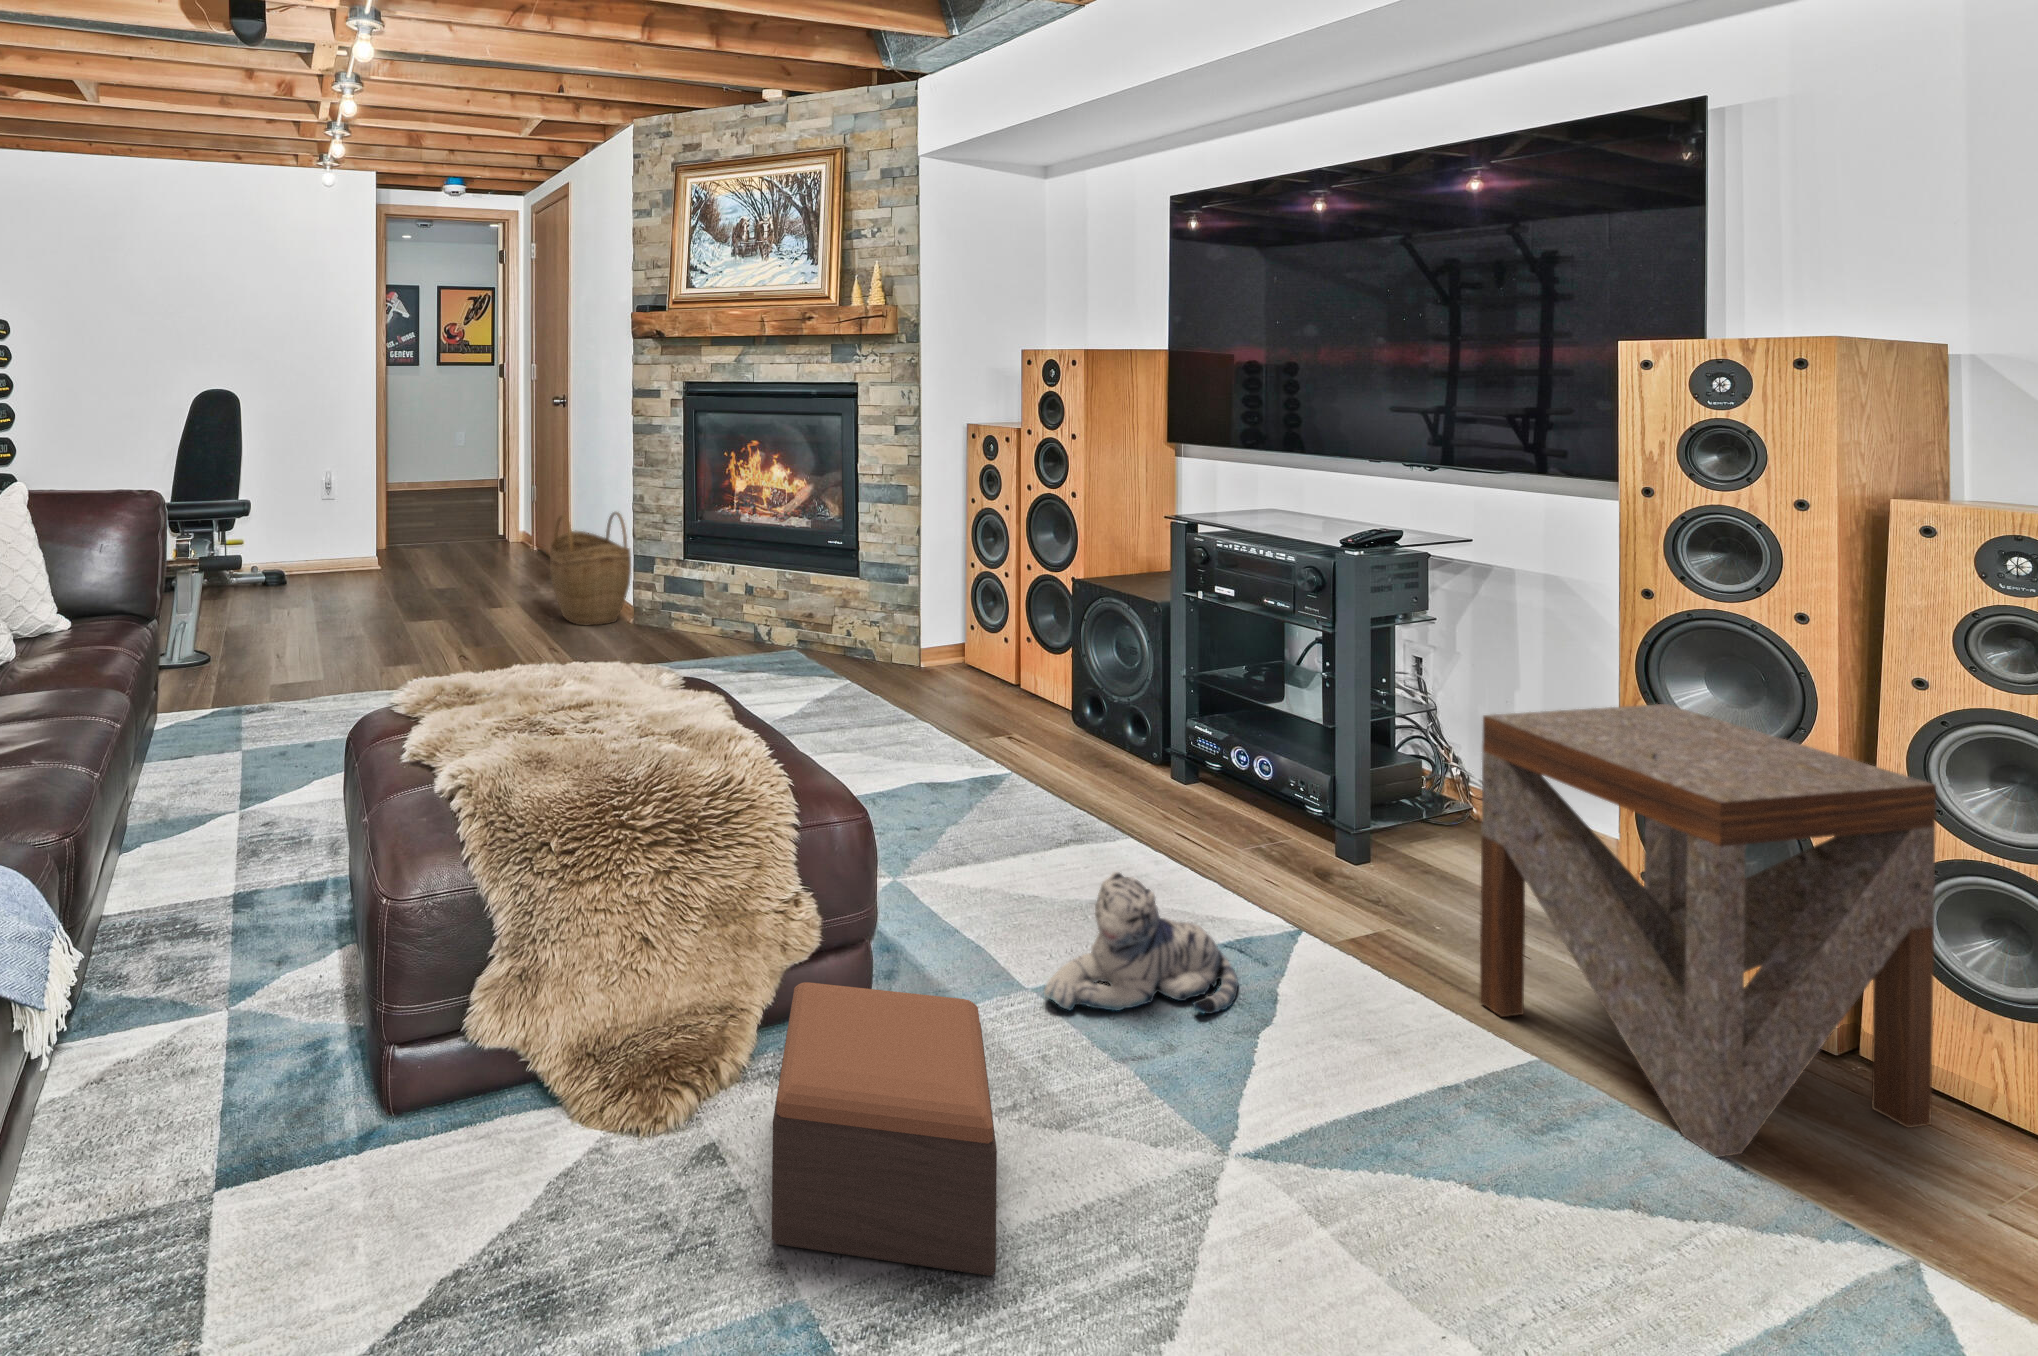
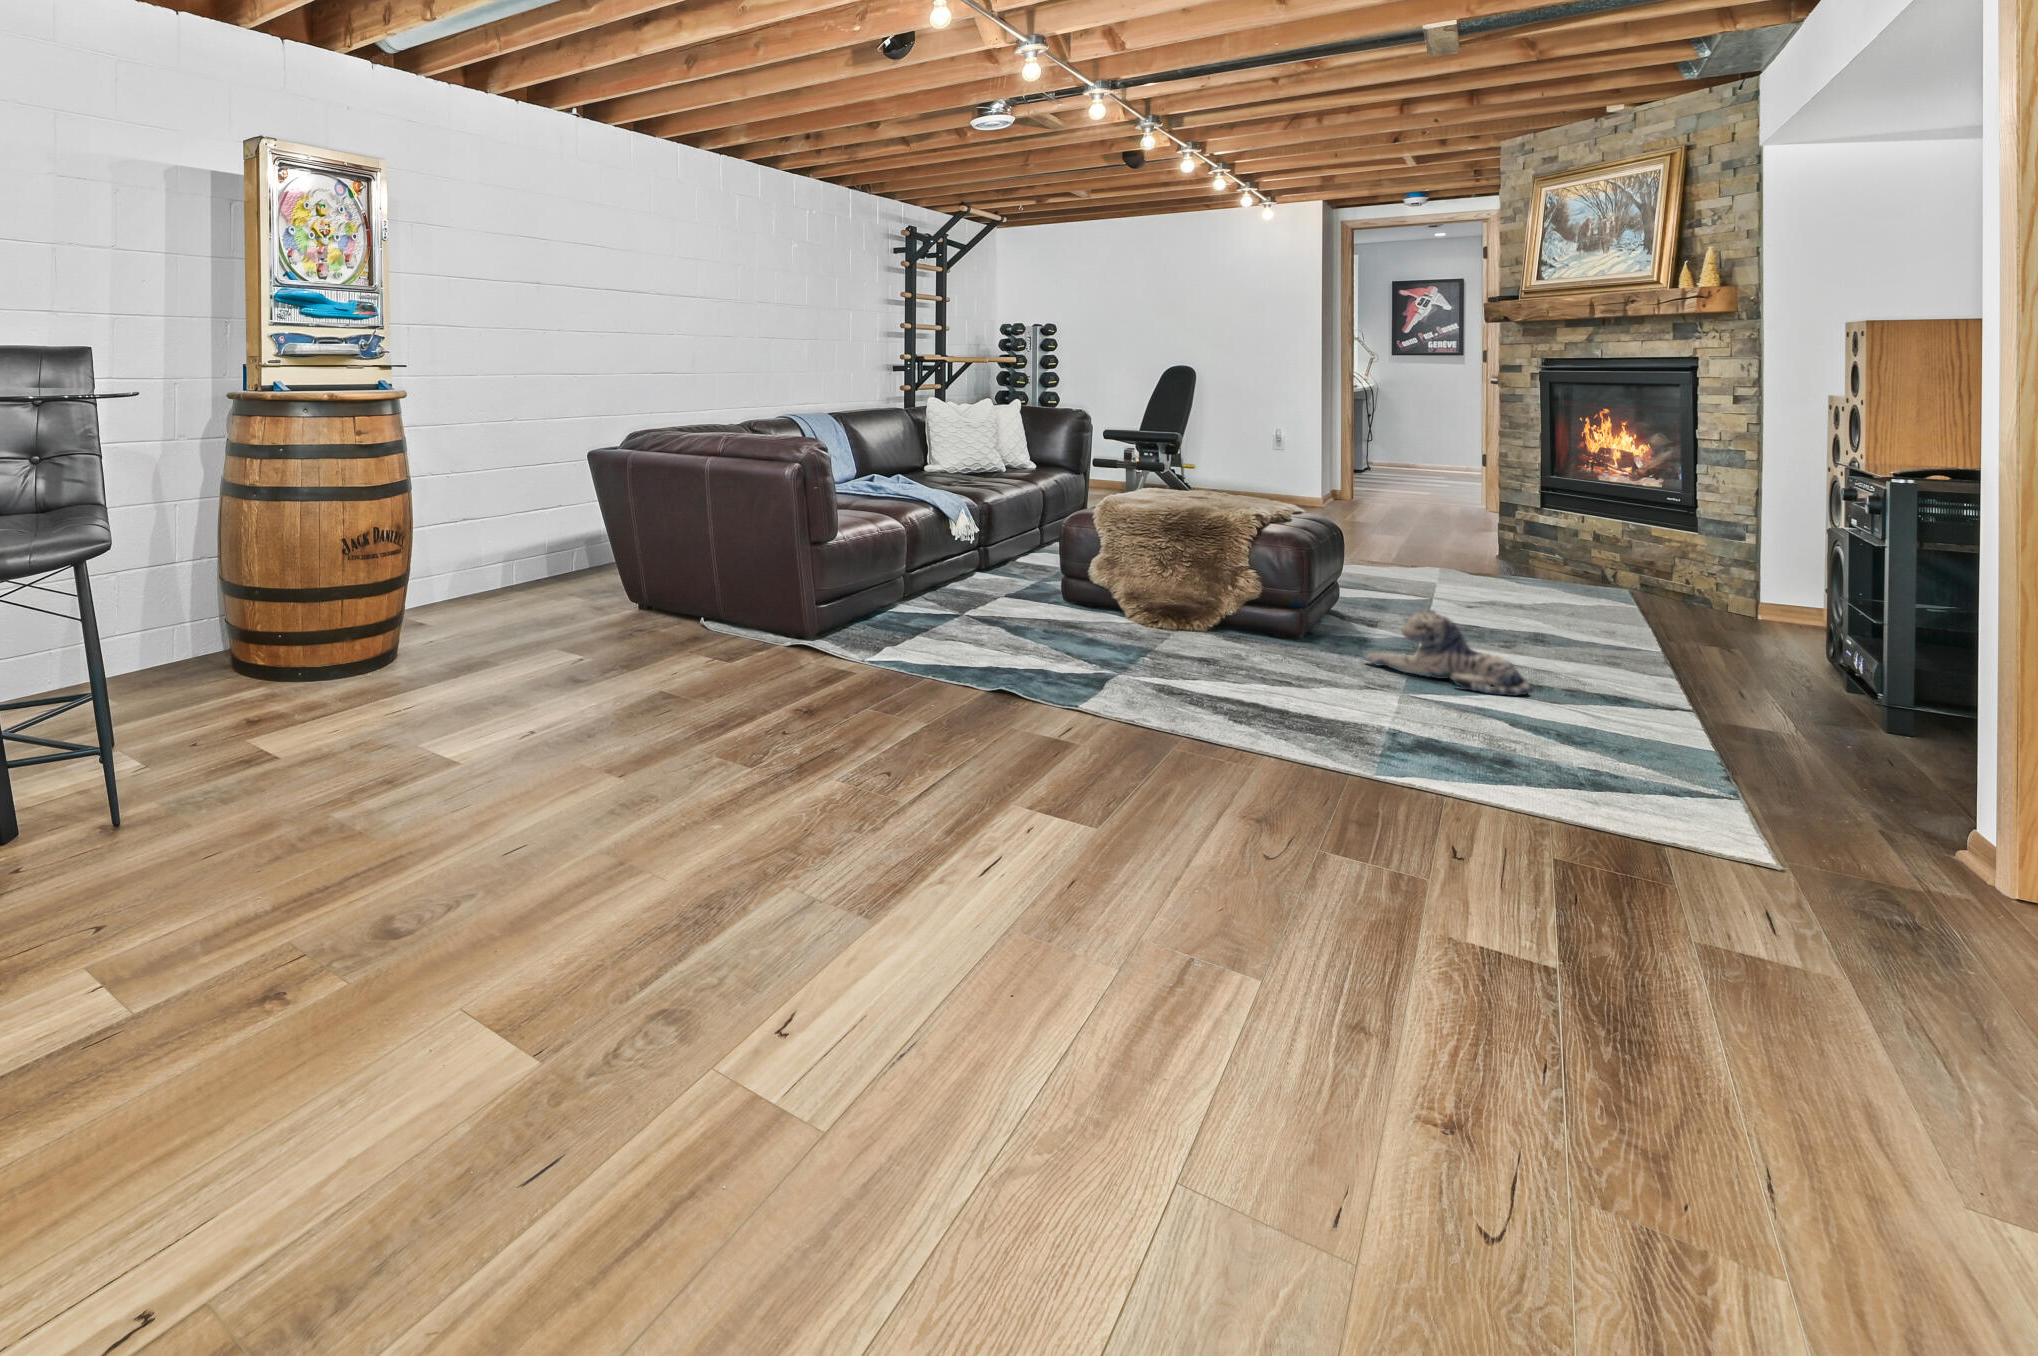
woven basket: present [550,512,631,626] -> none [1415,461,1496,551]
side table: present [1480,704,1936,1157] -> none [1687,556,1984,855]
footstool: present [772,982,997,1276] -> none [1114,581,1244,661]

